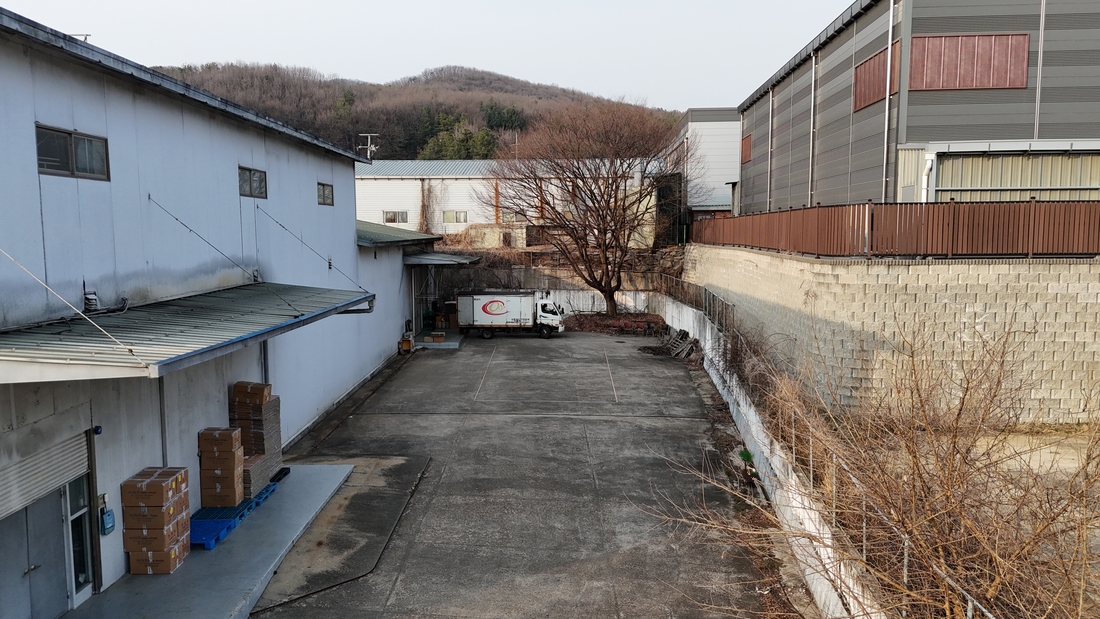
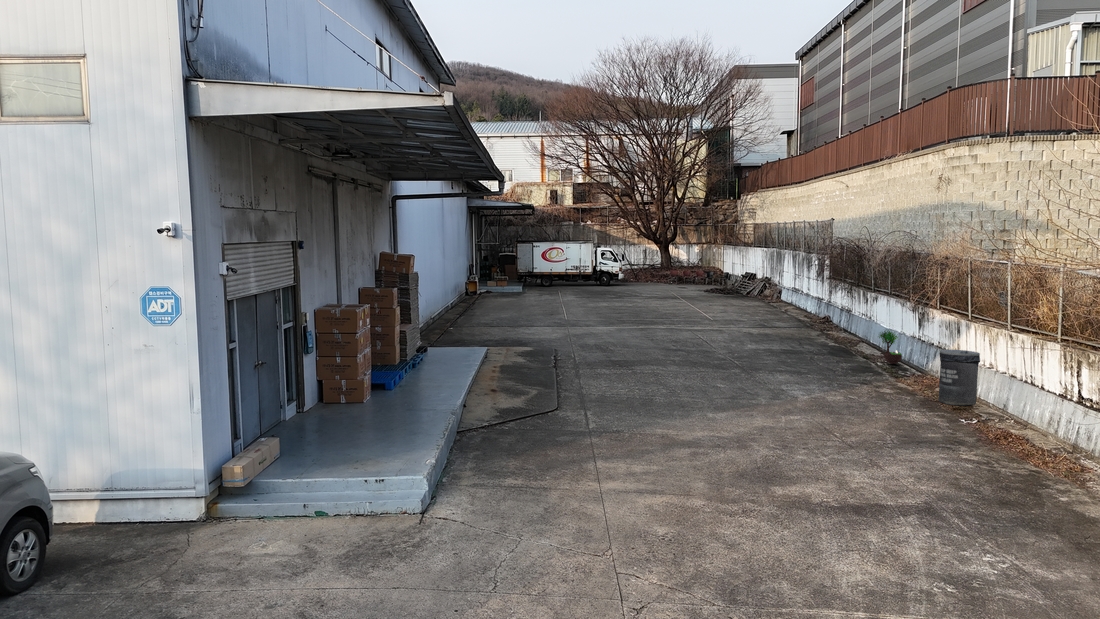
trash can: none [759,495,796,554] -> present [938,349,980,405]

